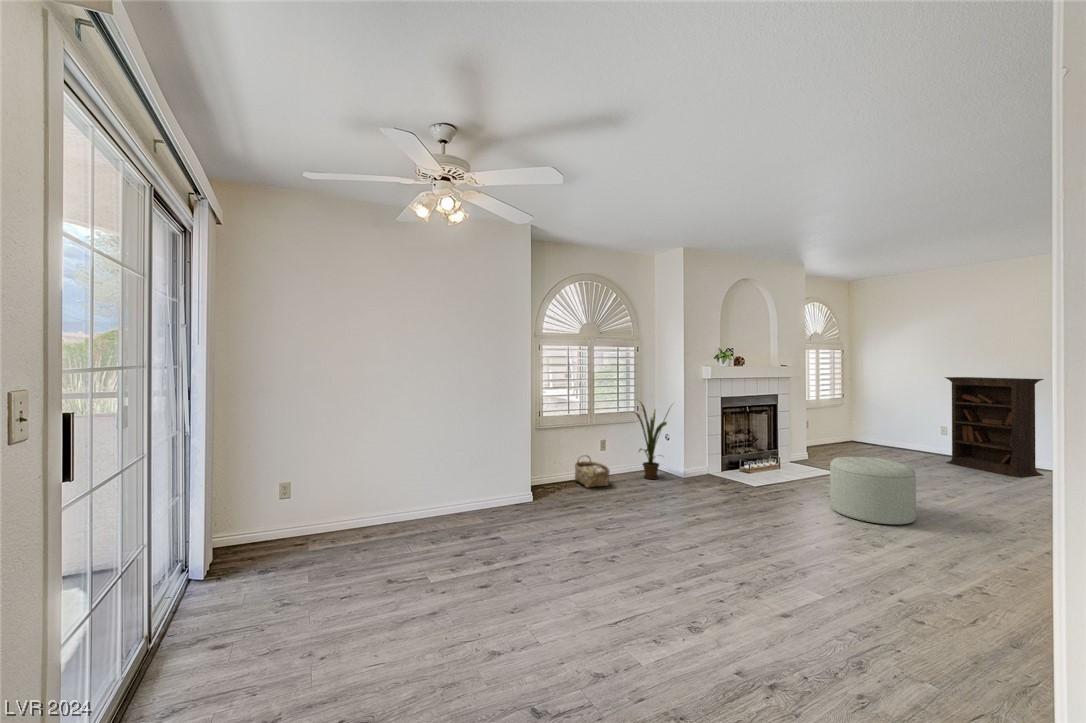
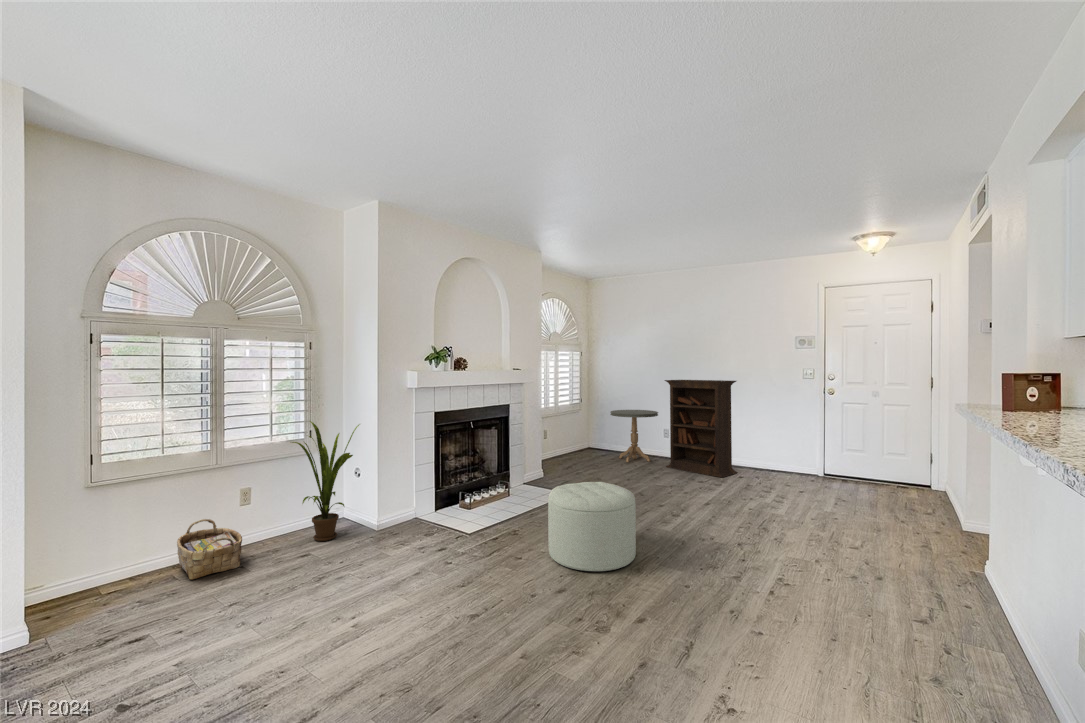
side table: none [878,405,936,457] -> present [610,410,658,462]

